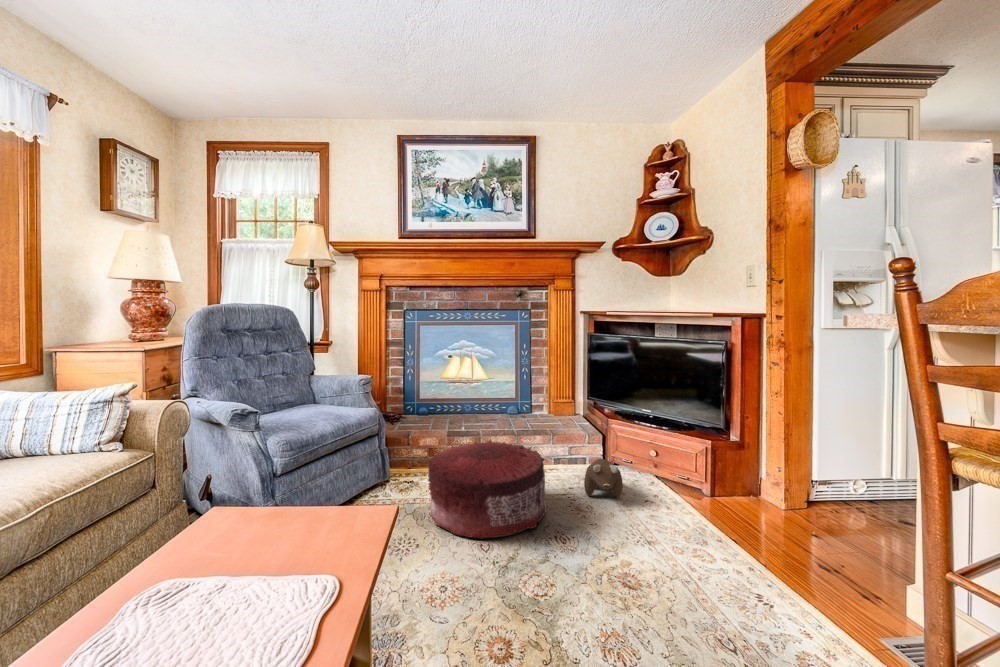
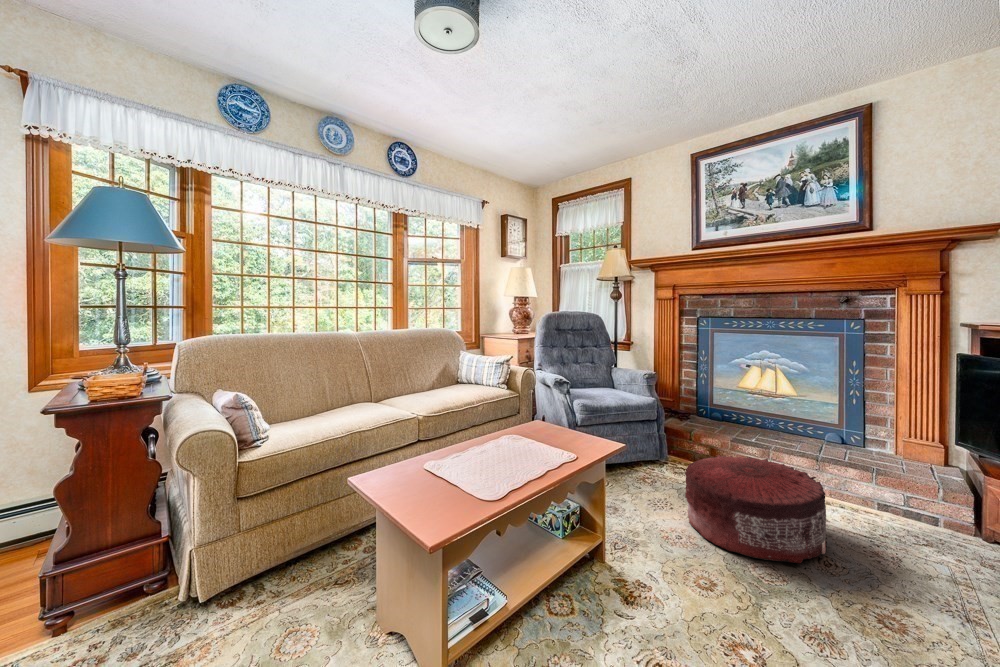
plush toy: present [584,459,623,497] -> none [902,517,974,576]

